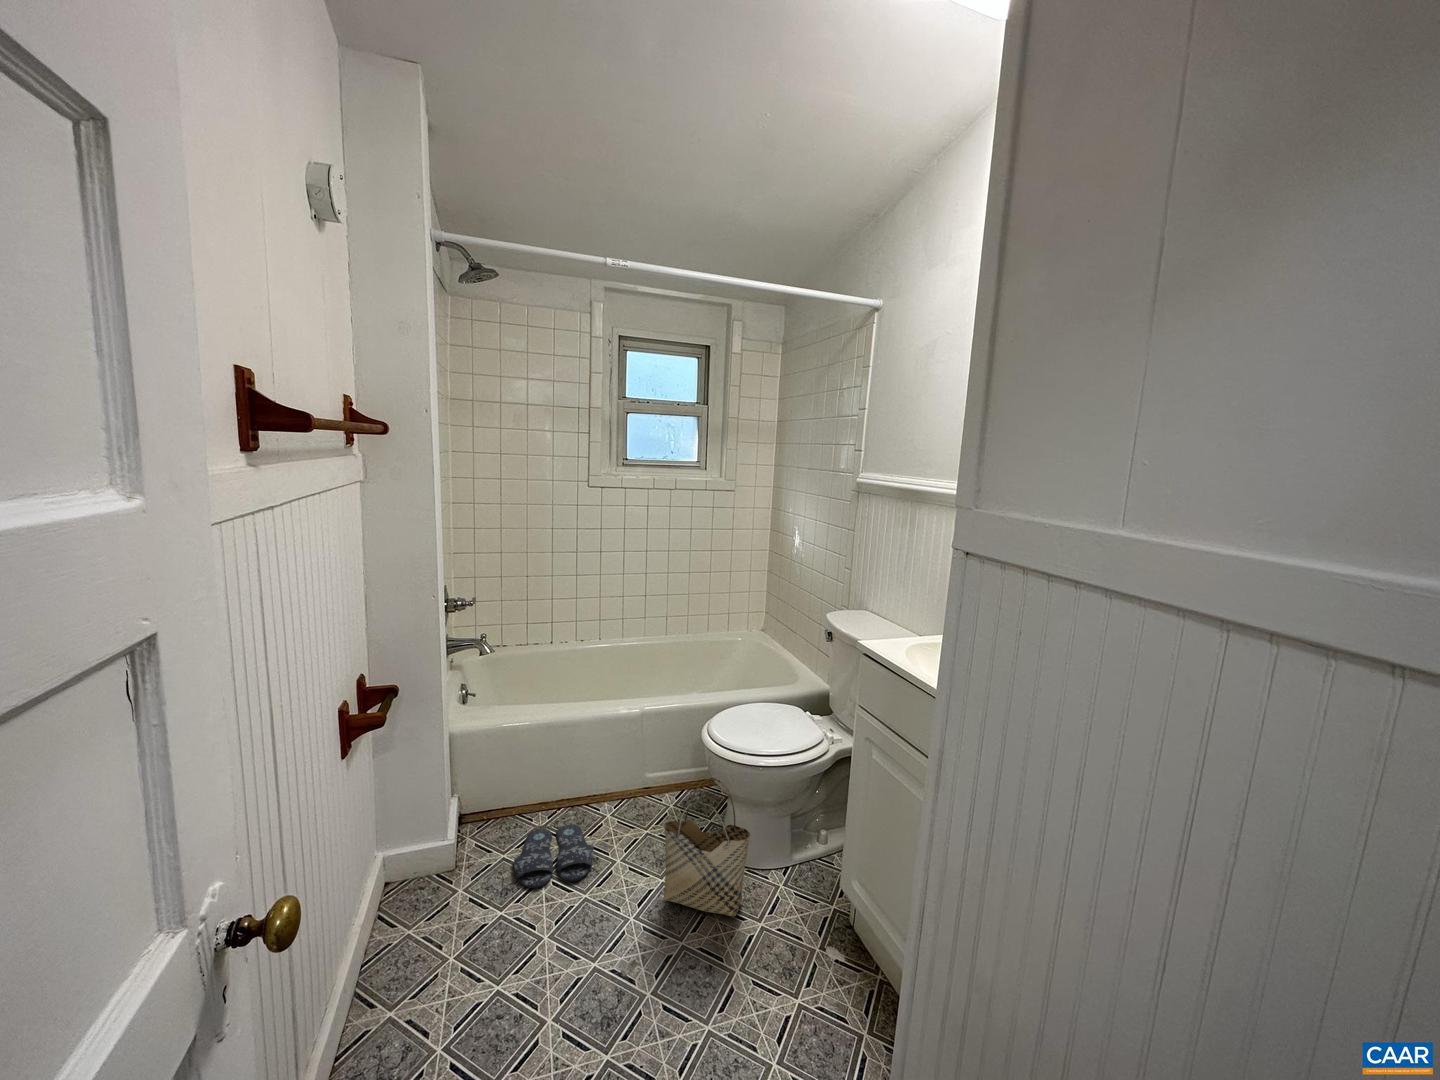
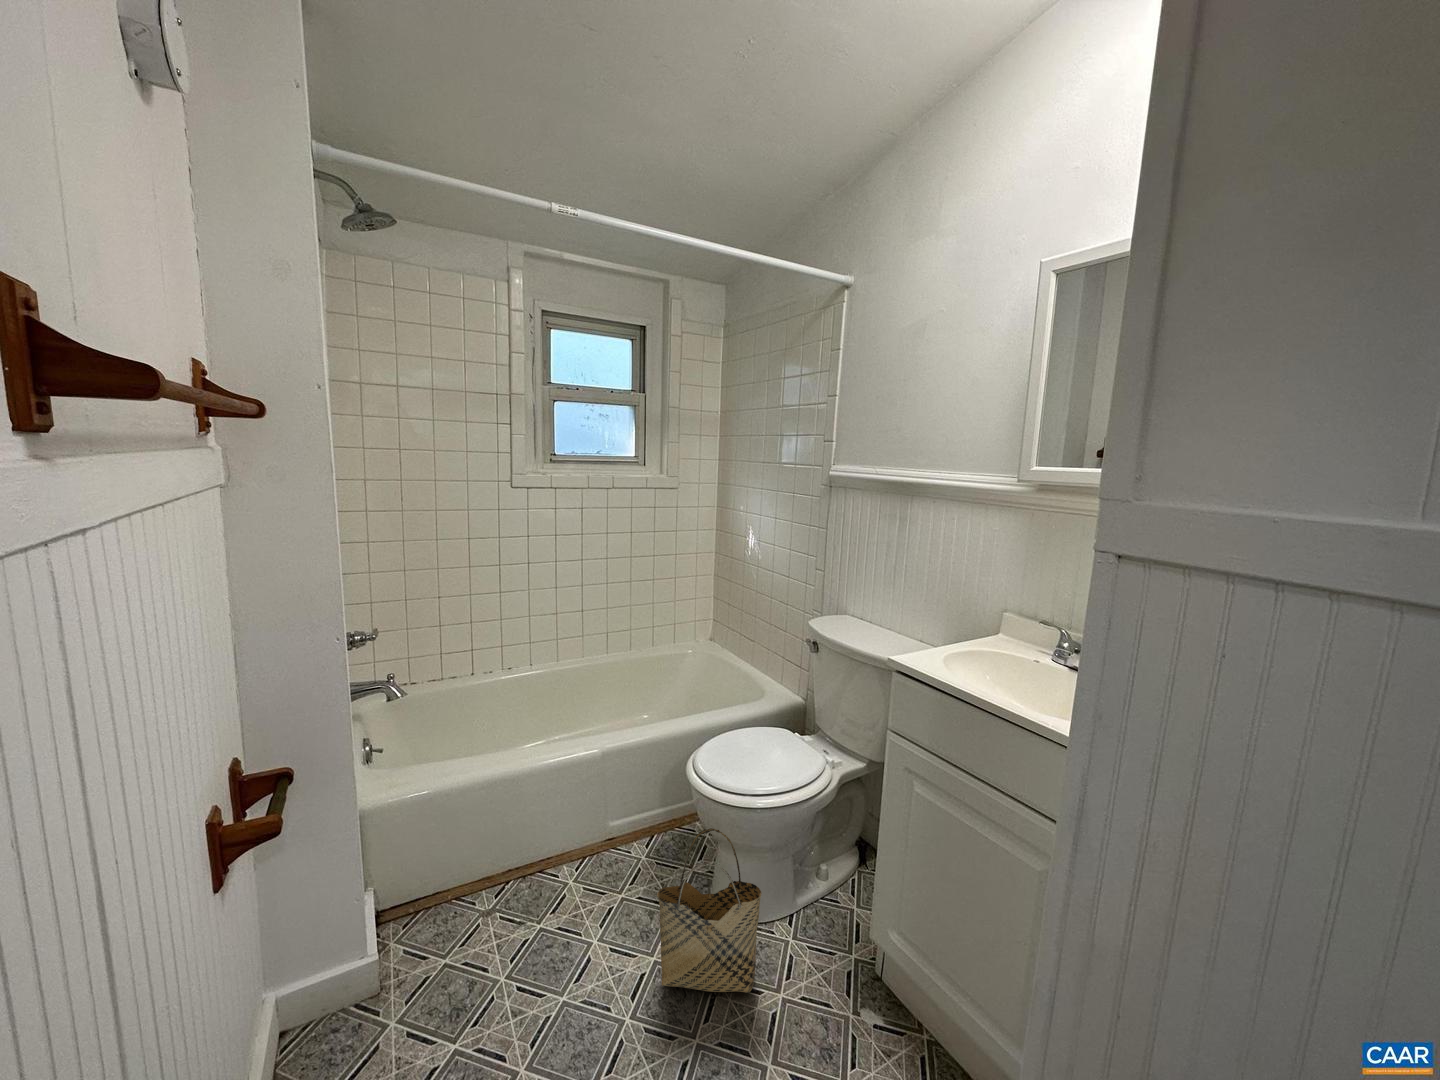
slippers: present [514,825,593,888] -> none [461,901,563,1001]

